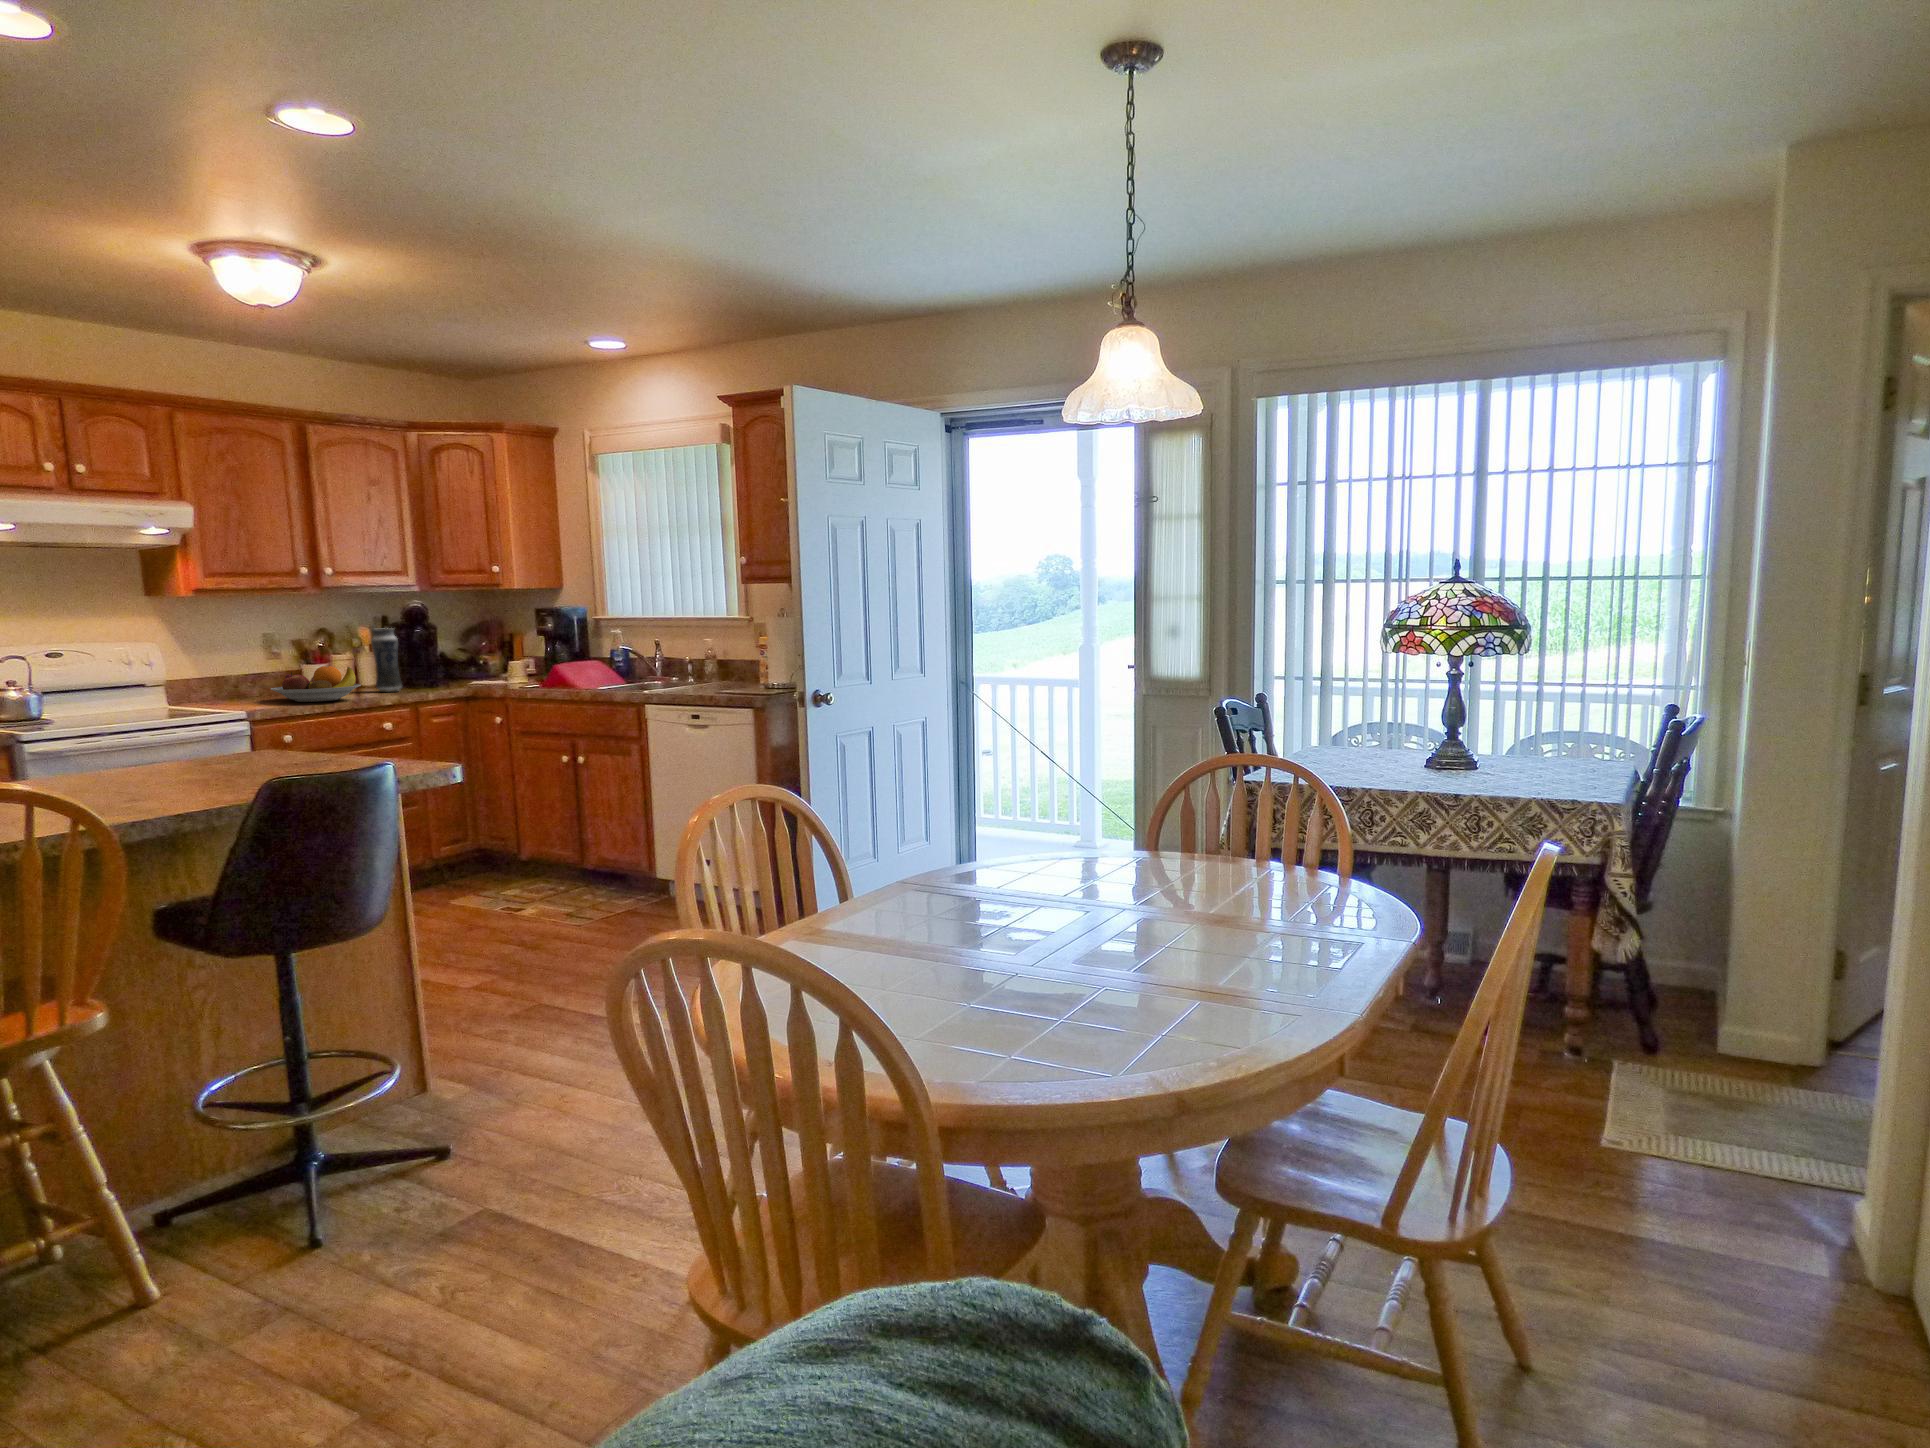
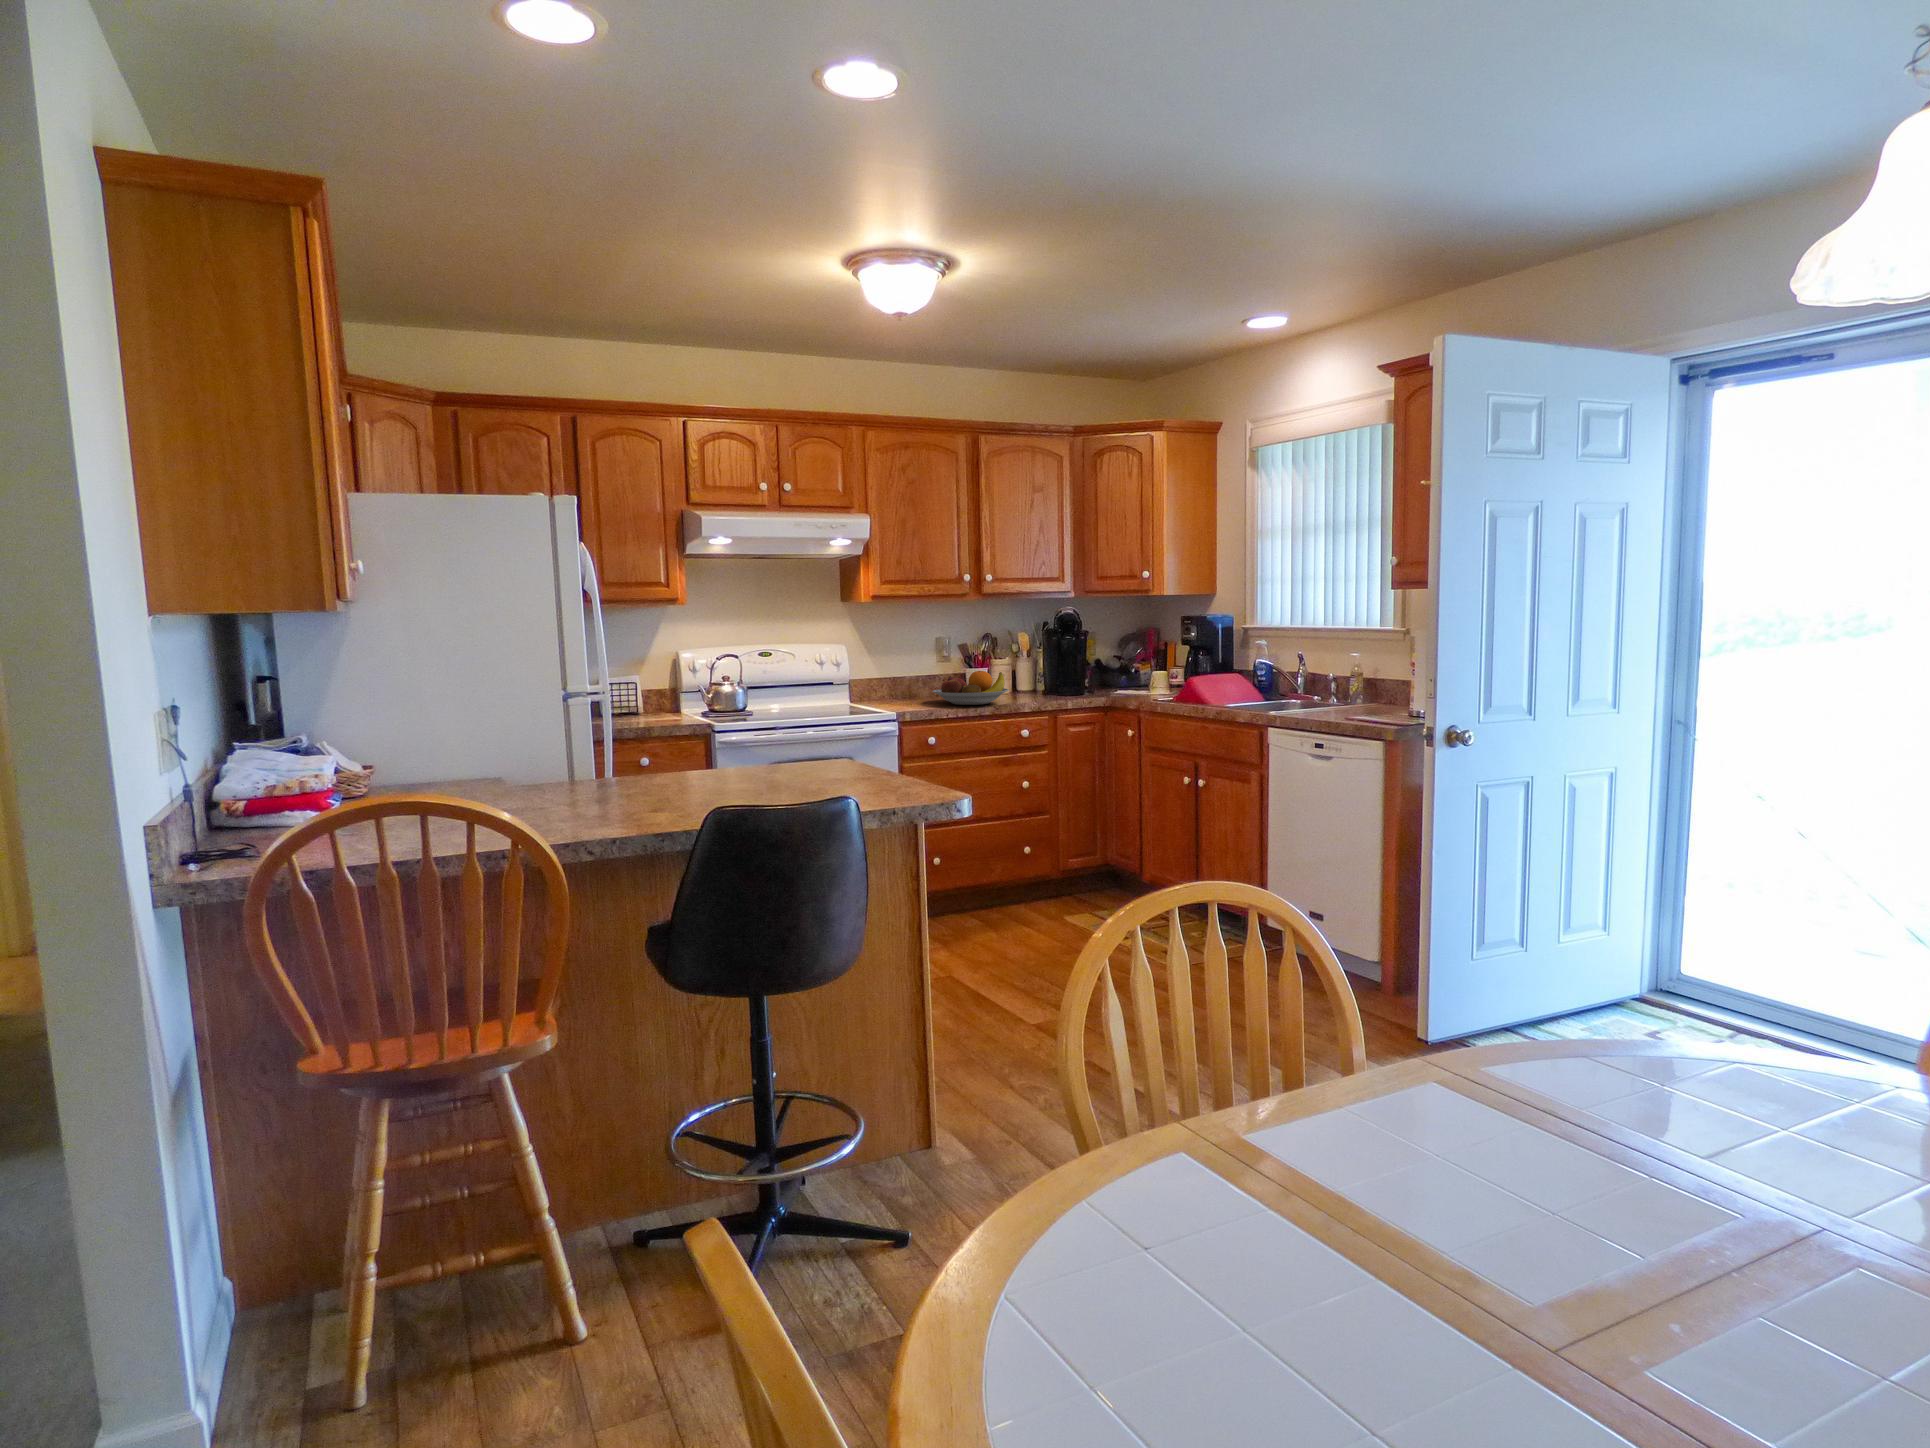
vase: present [371,628,402,692] -> none [1028,634,1053,697]

